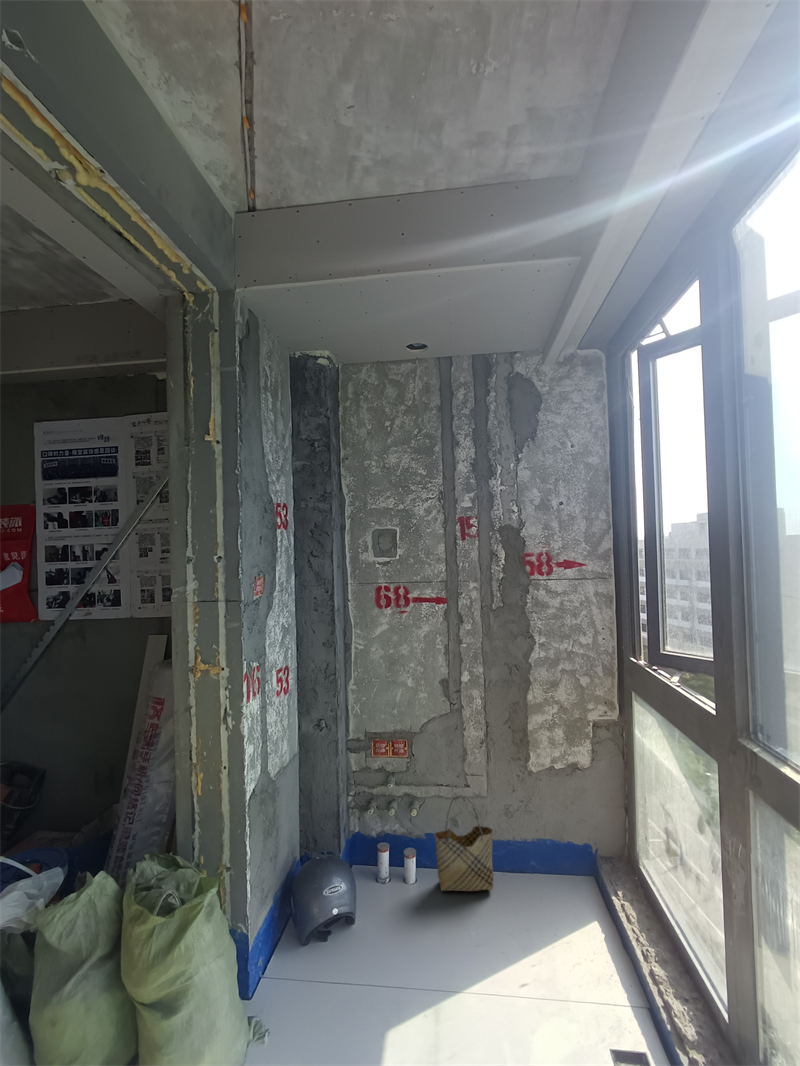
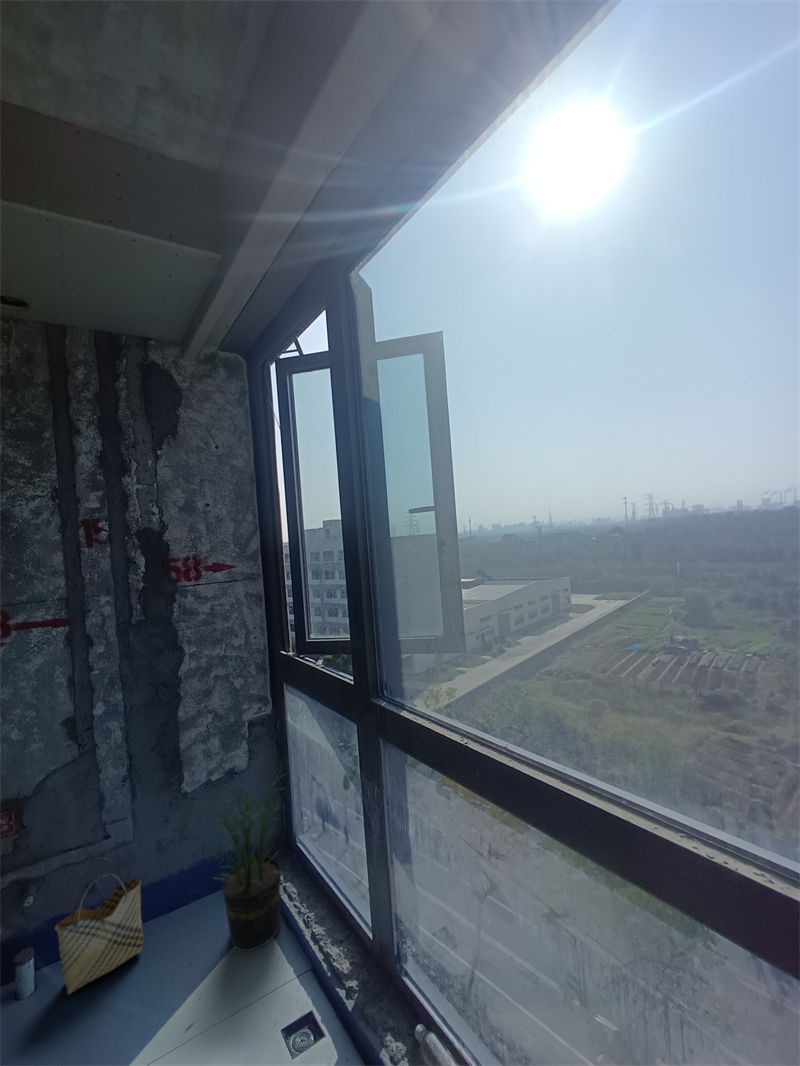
potted plant: none [544,755,640,948] -> present [209,770,282,951]

